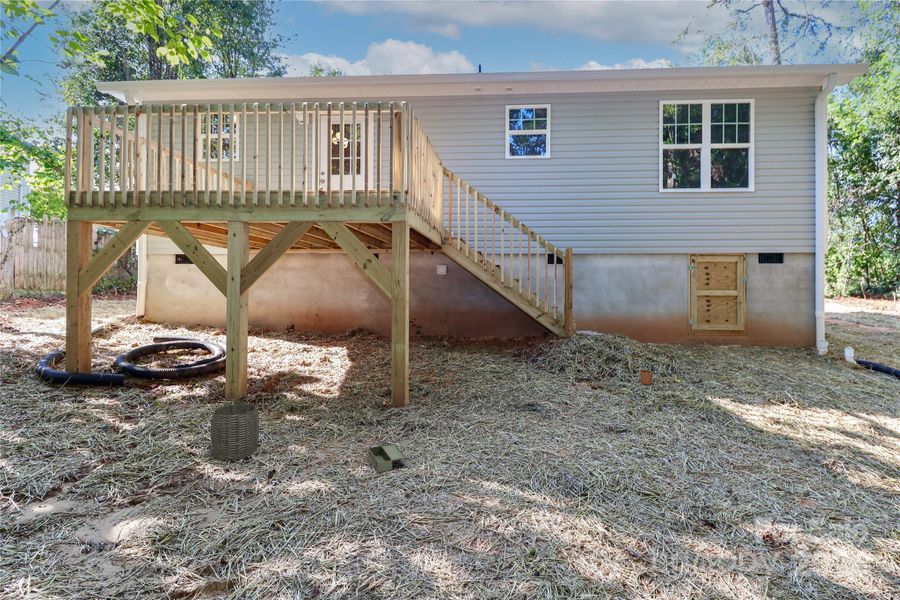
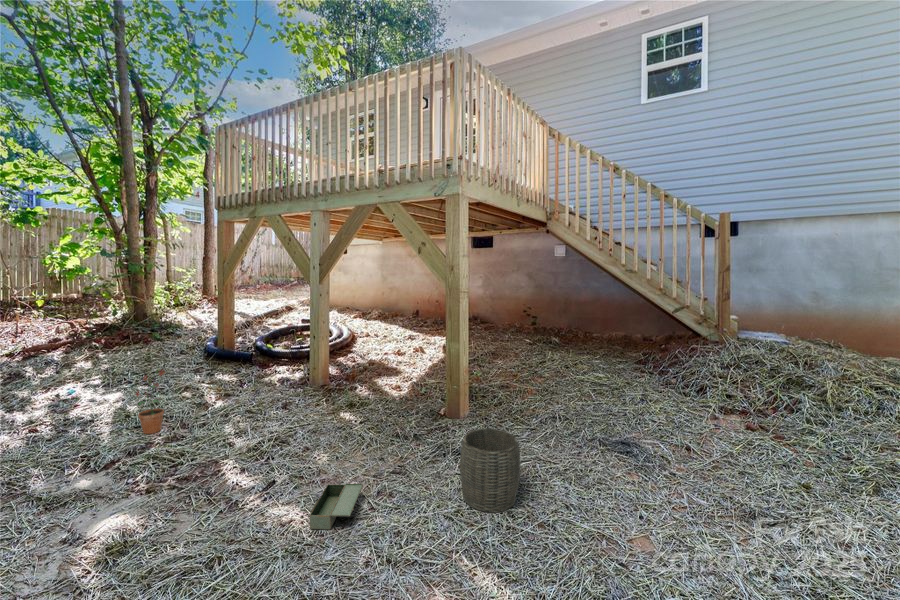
potted plant: present [635,345,654,384] -> present [136,370,165,434]
woven basket: present [210,404,259,460] -> present [460,429,521,513]

